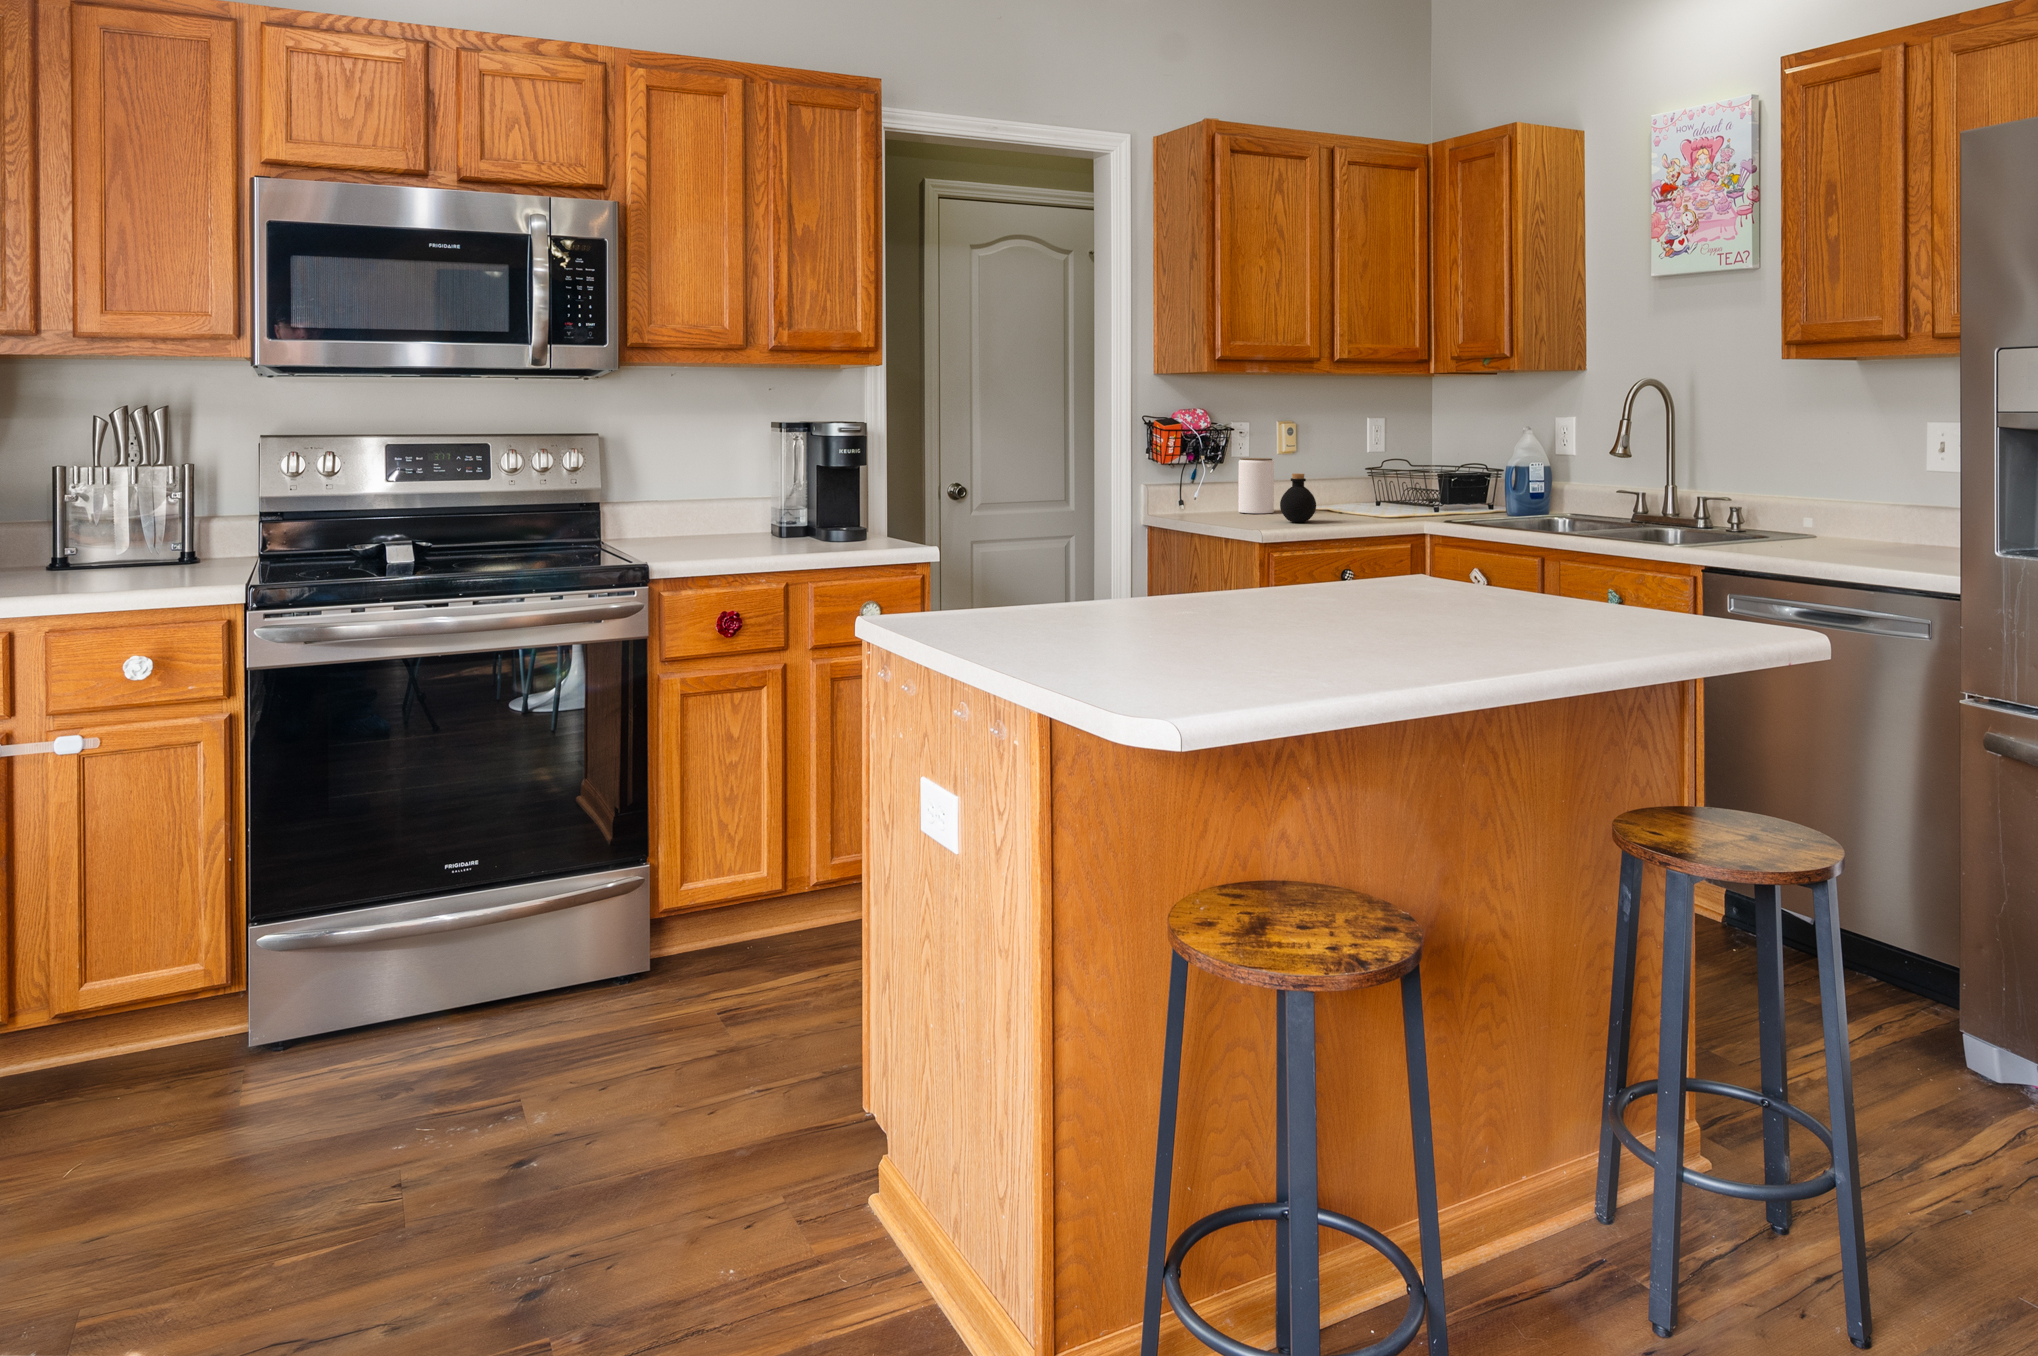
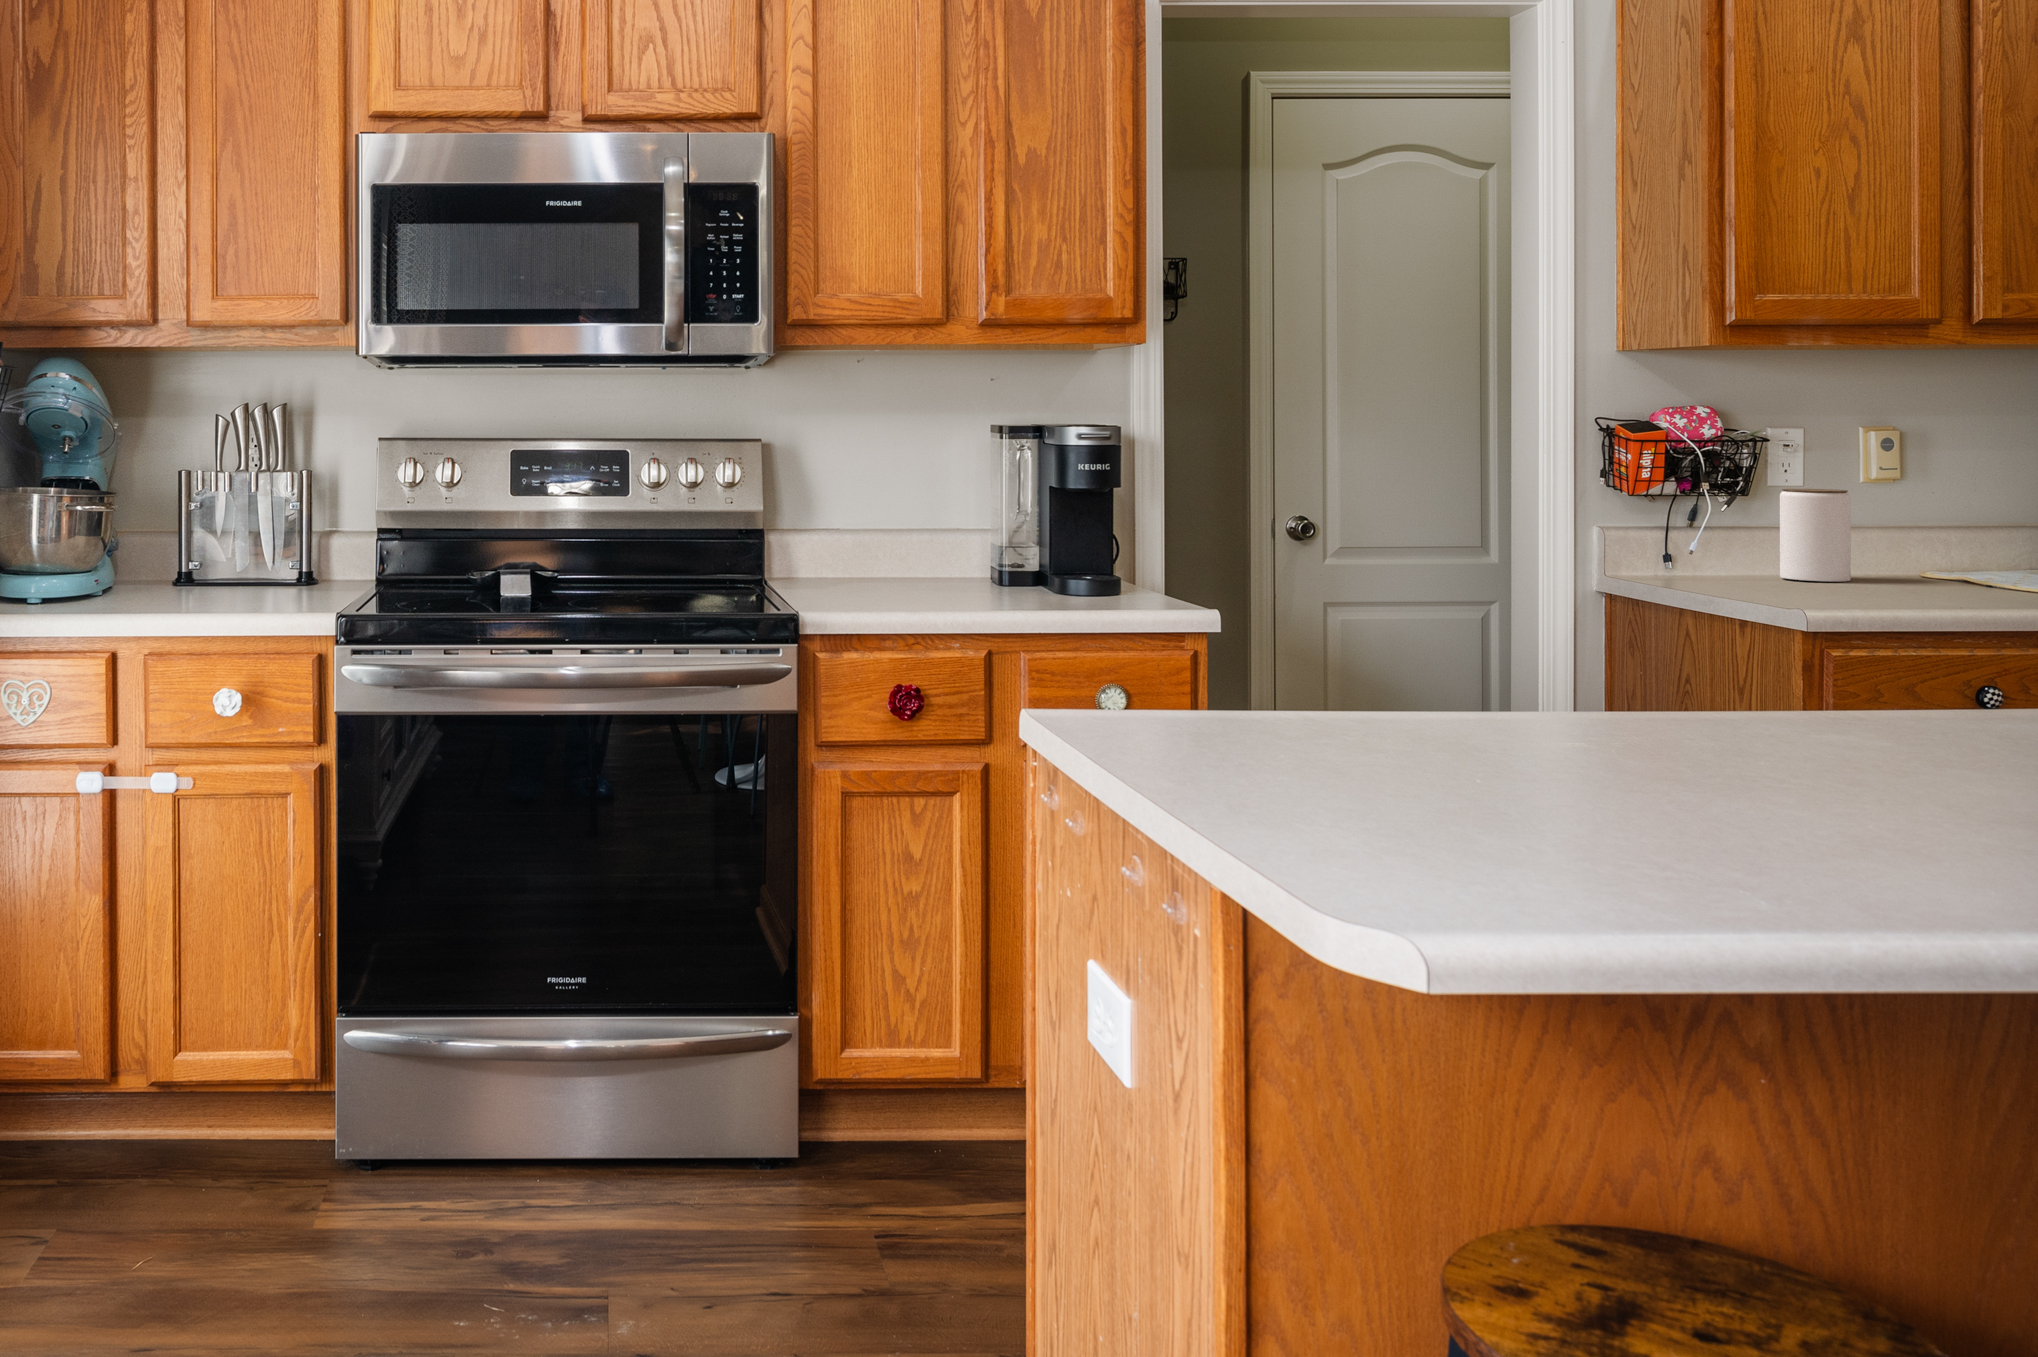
bottle: present [1280,473,1316,522] -> none [1856,516,1931,599]

